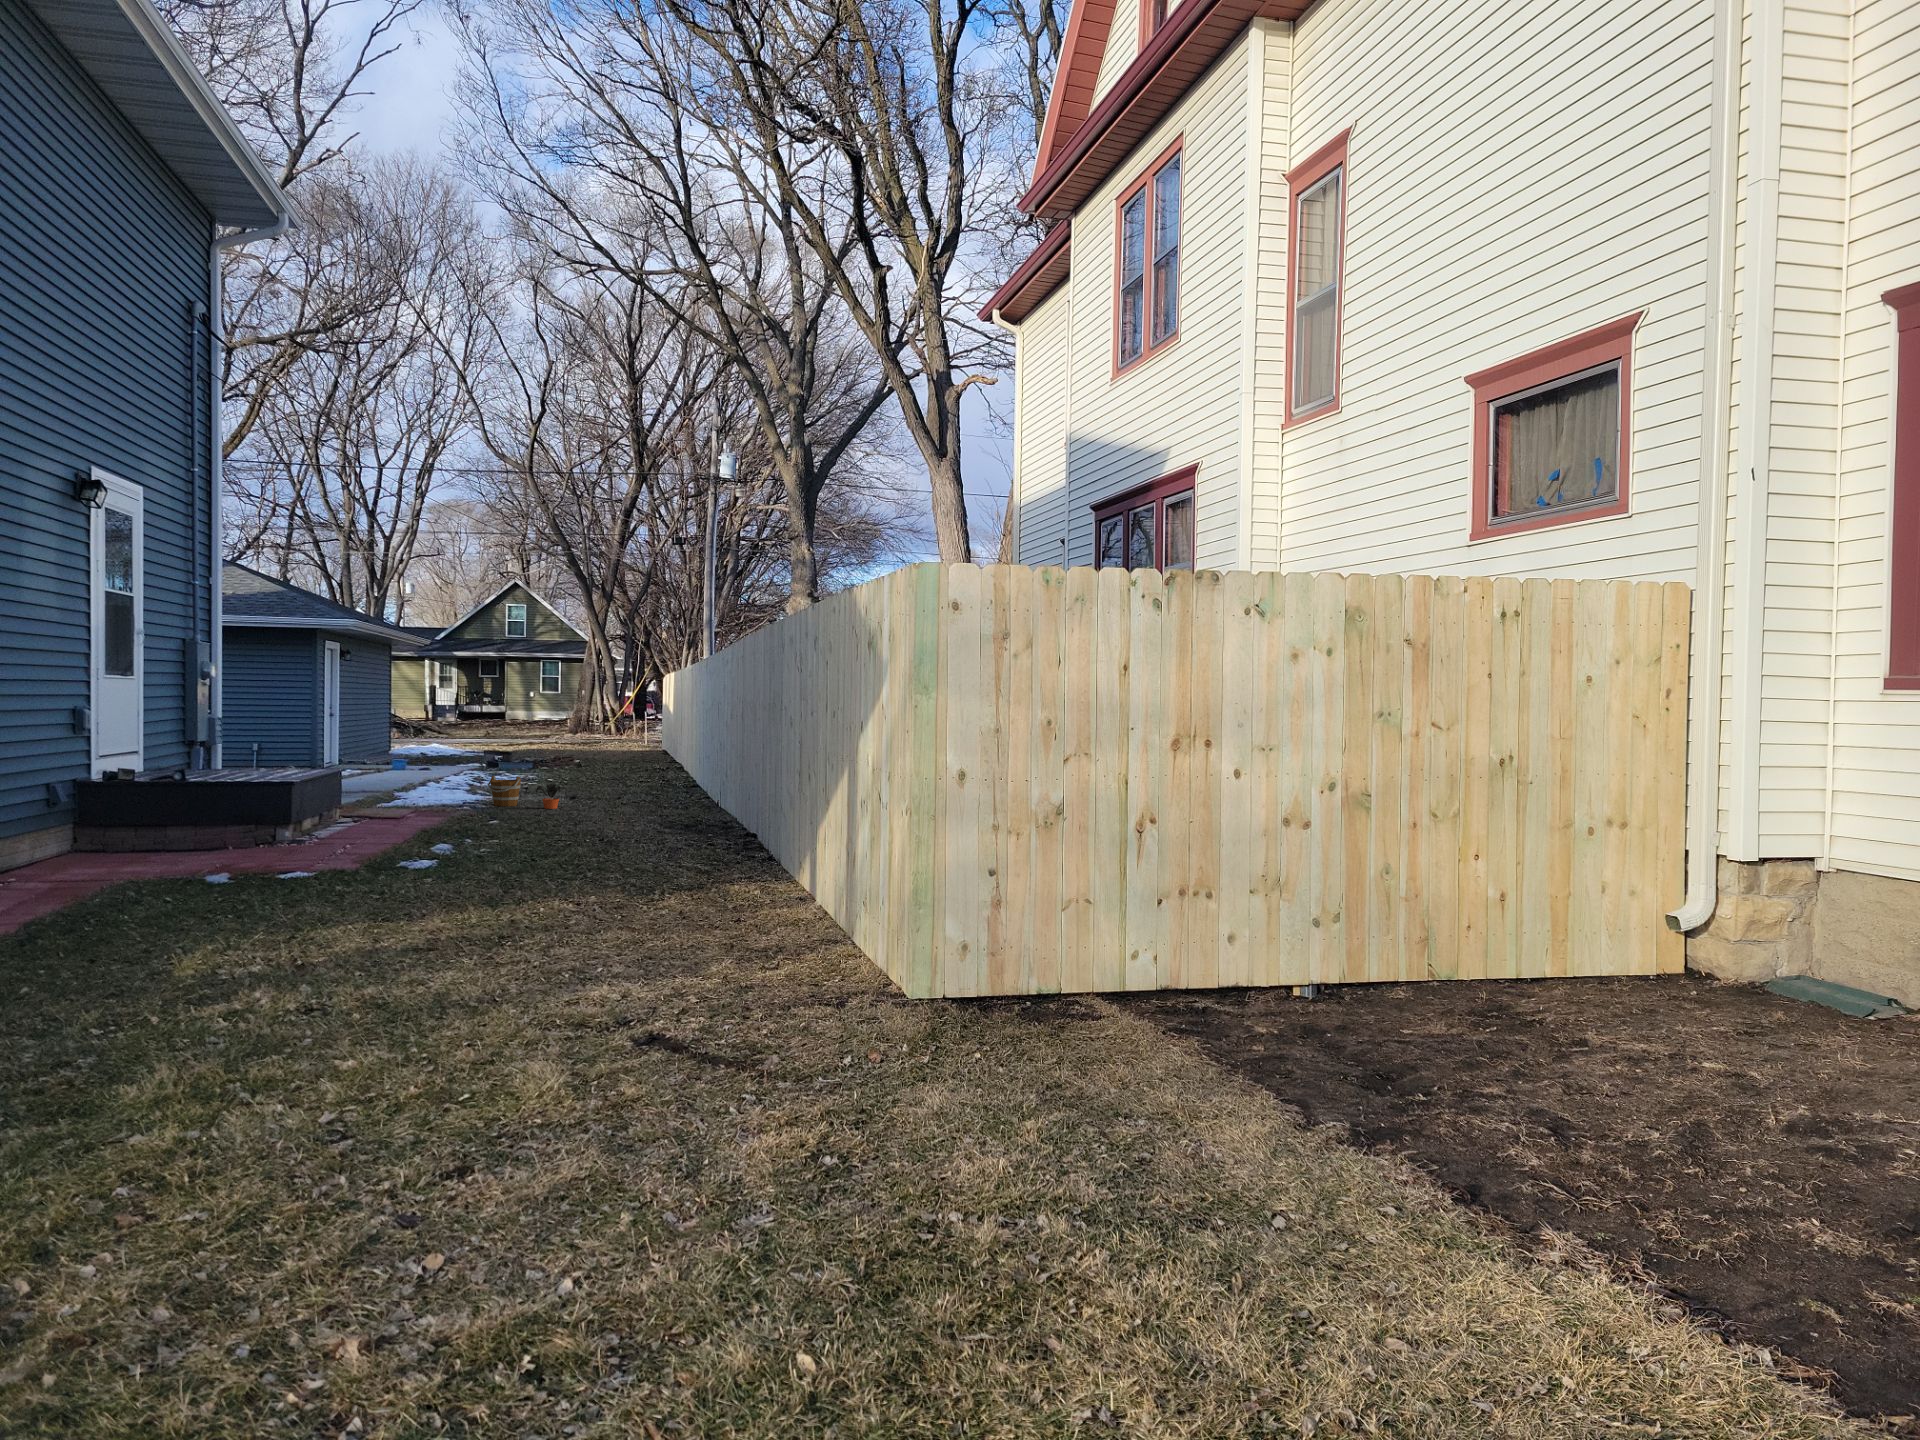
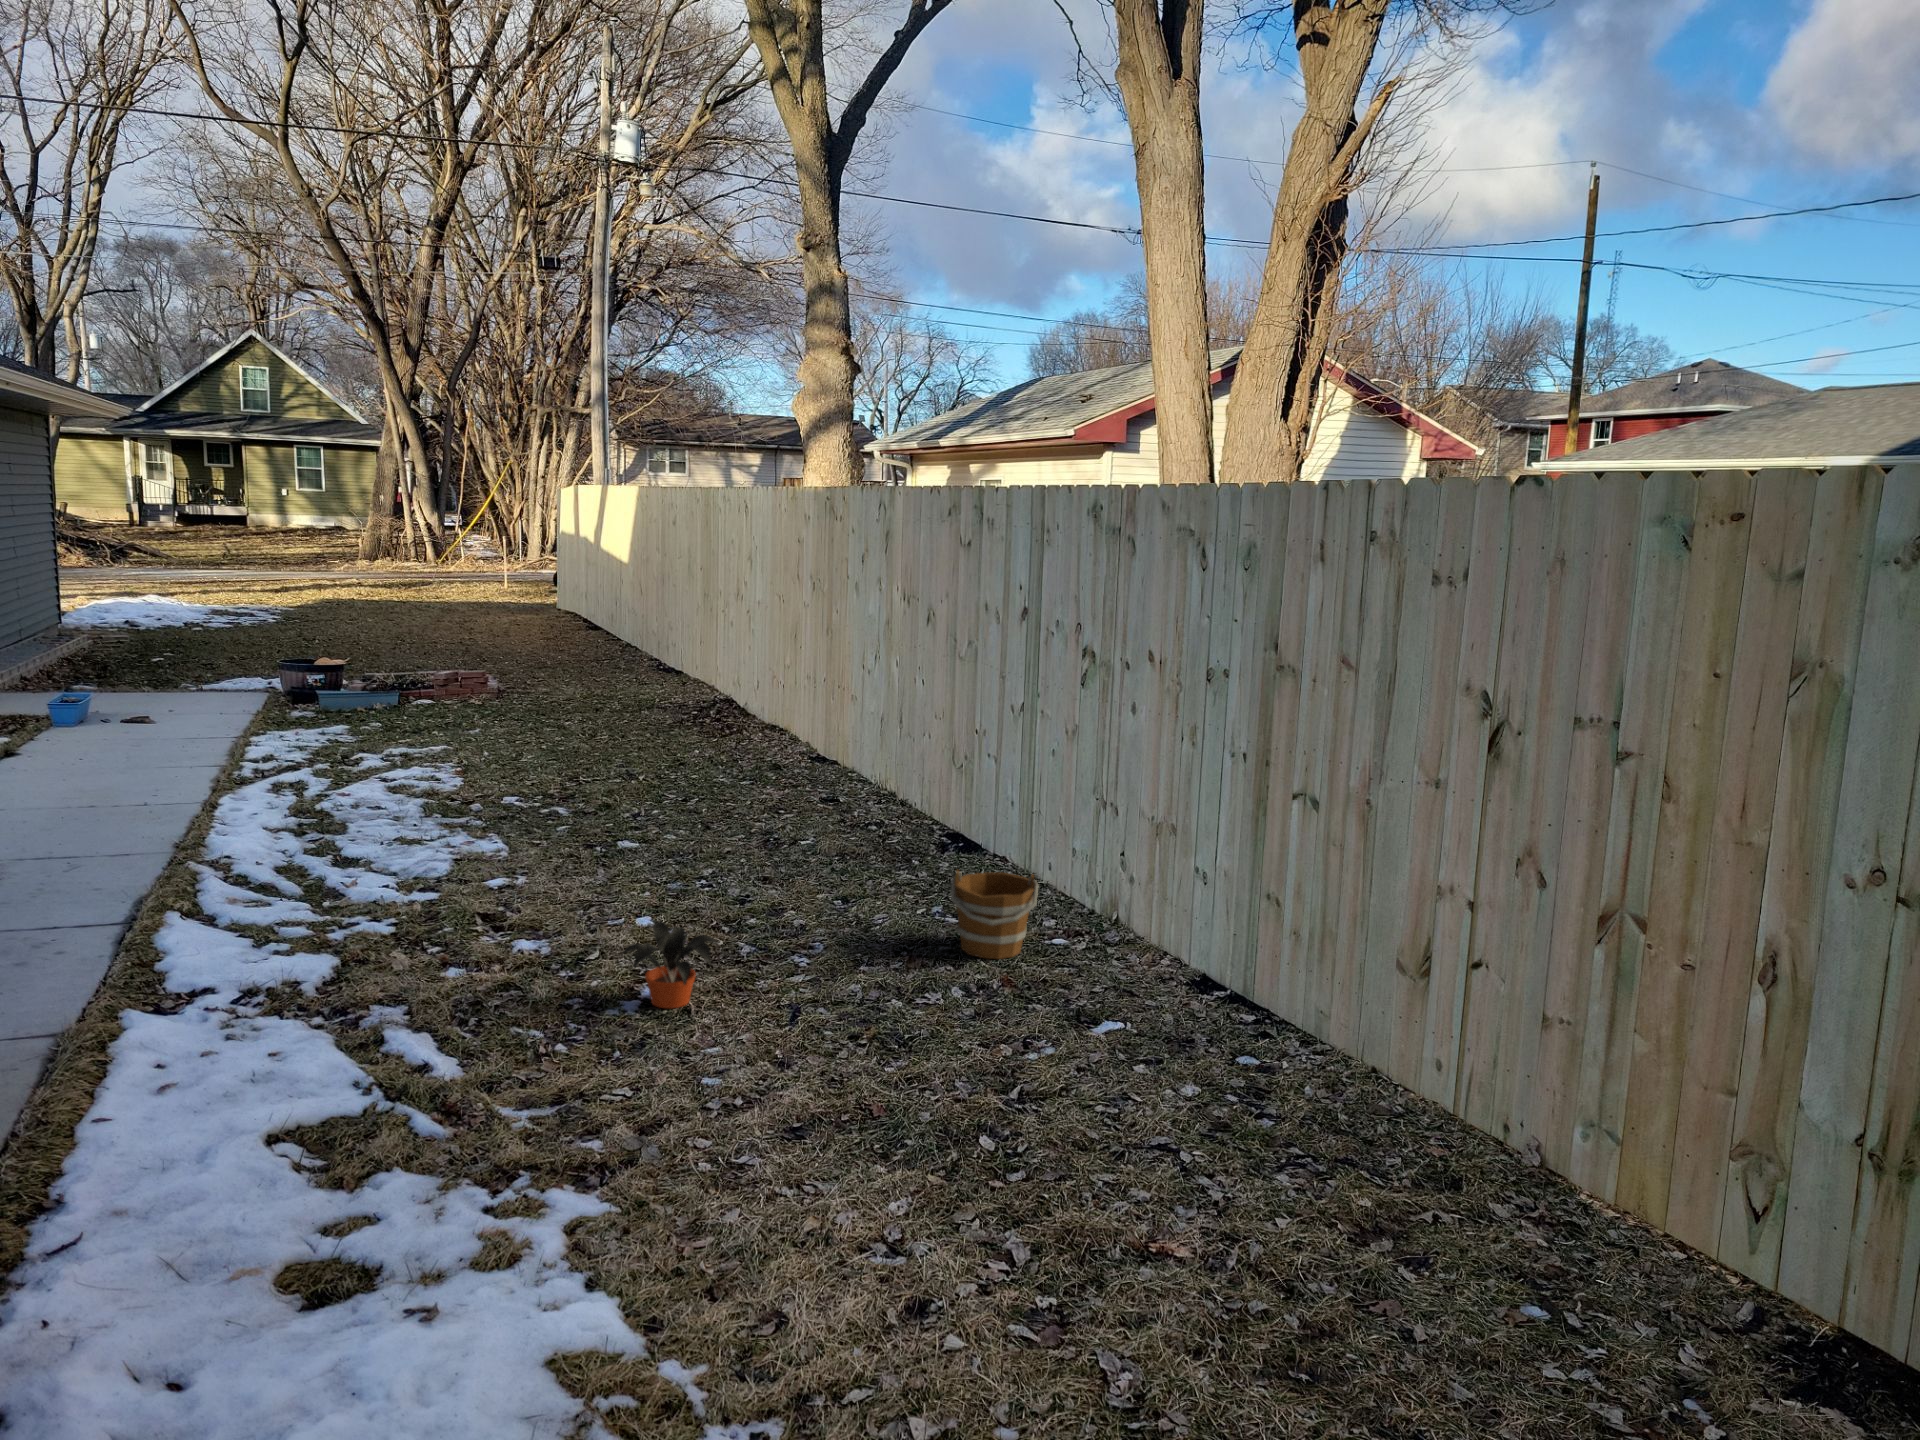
bucket: present [488,776,521,806] -> present [951,870,1038,959]

